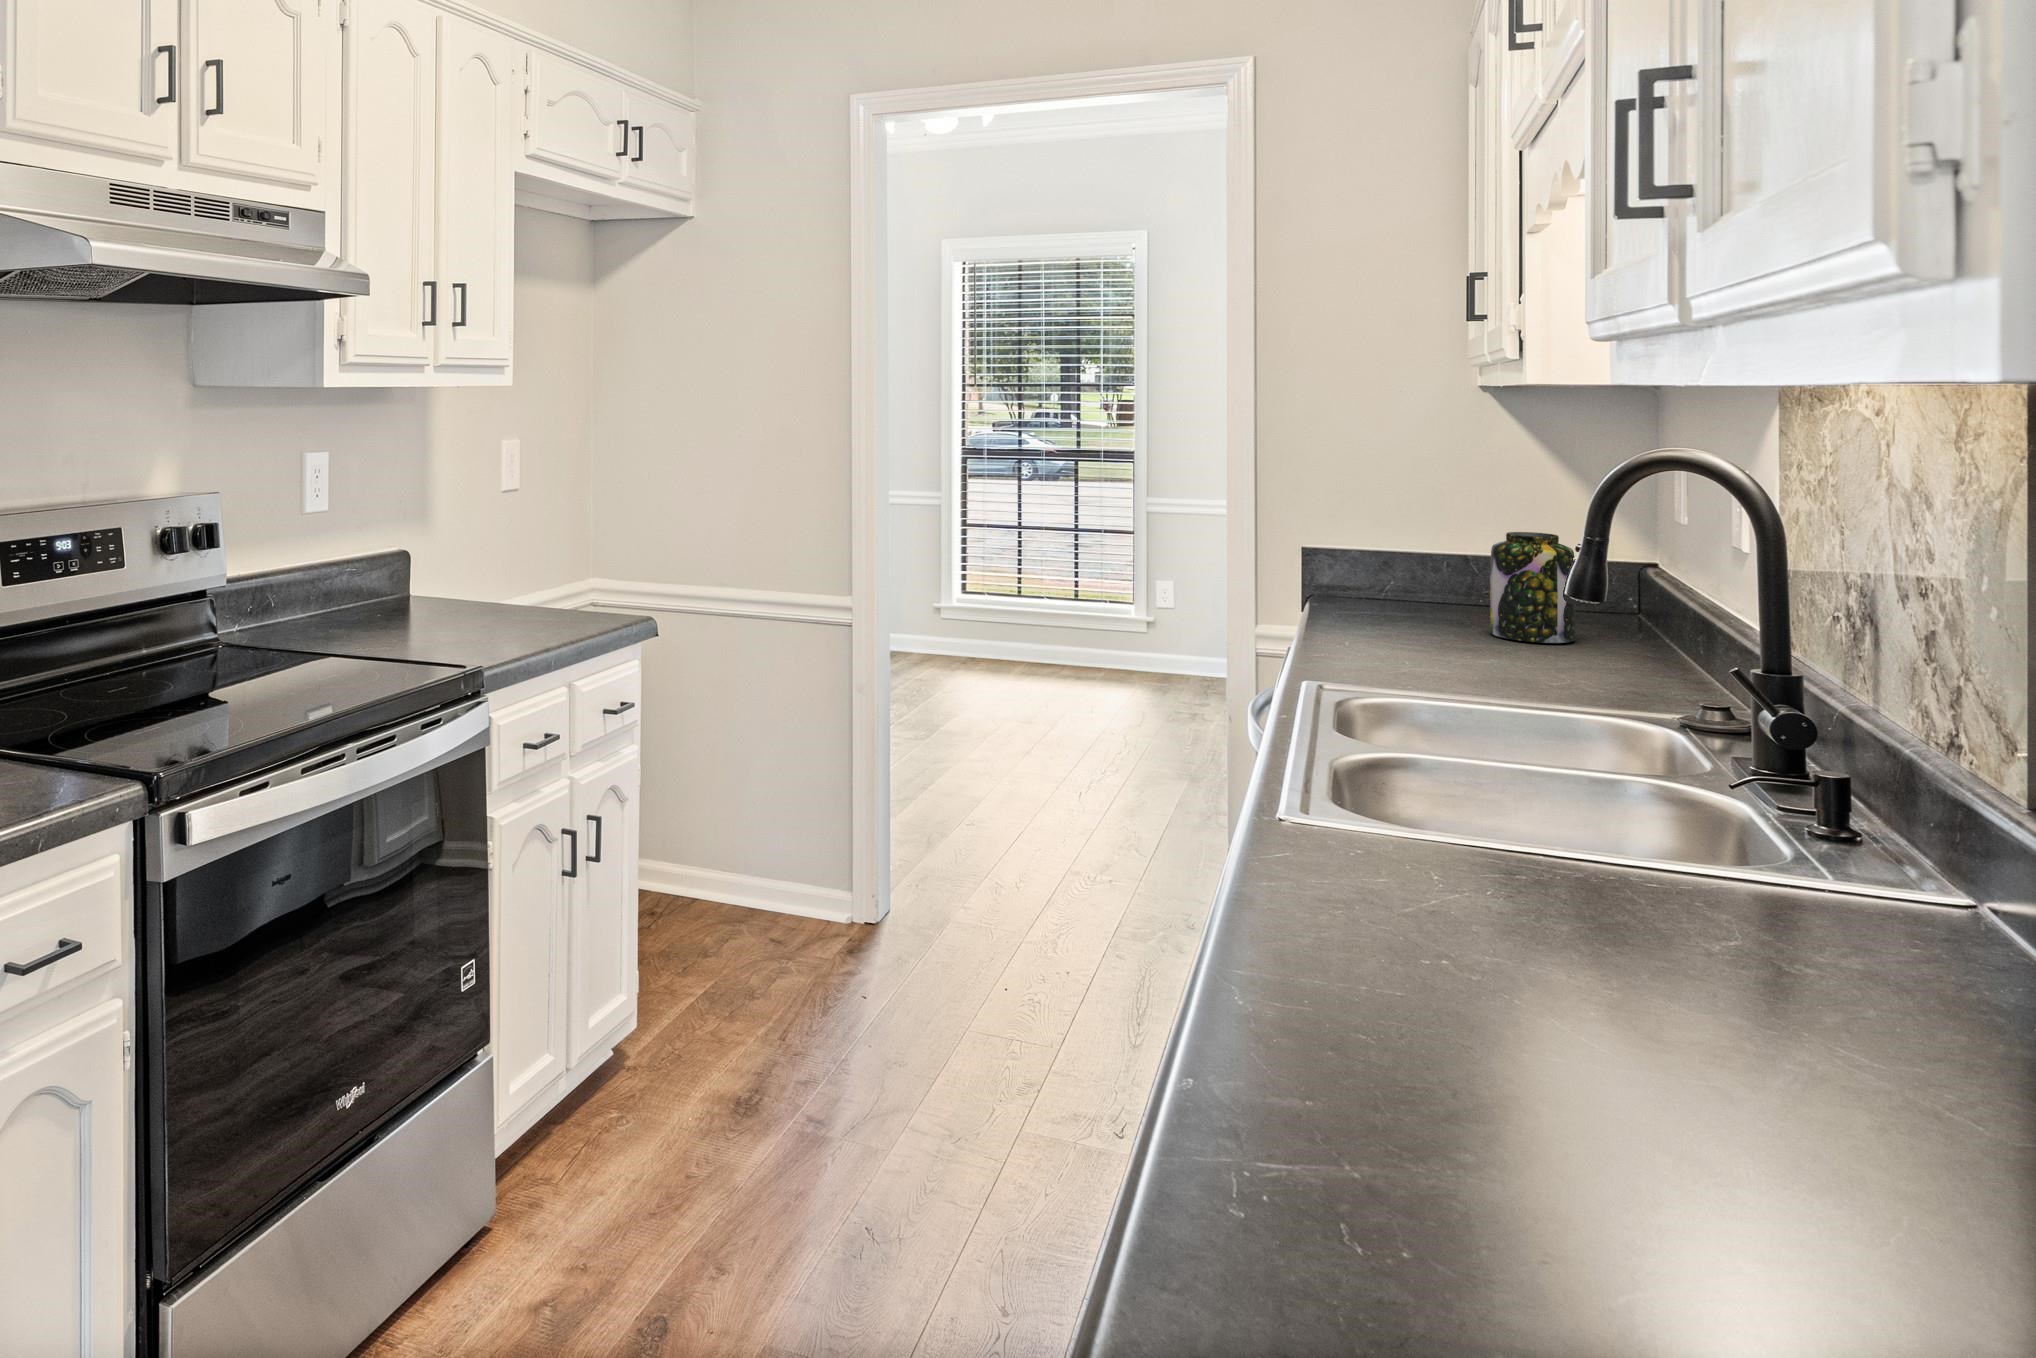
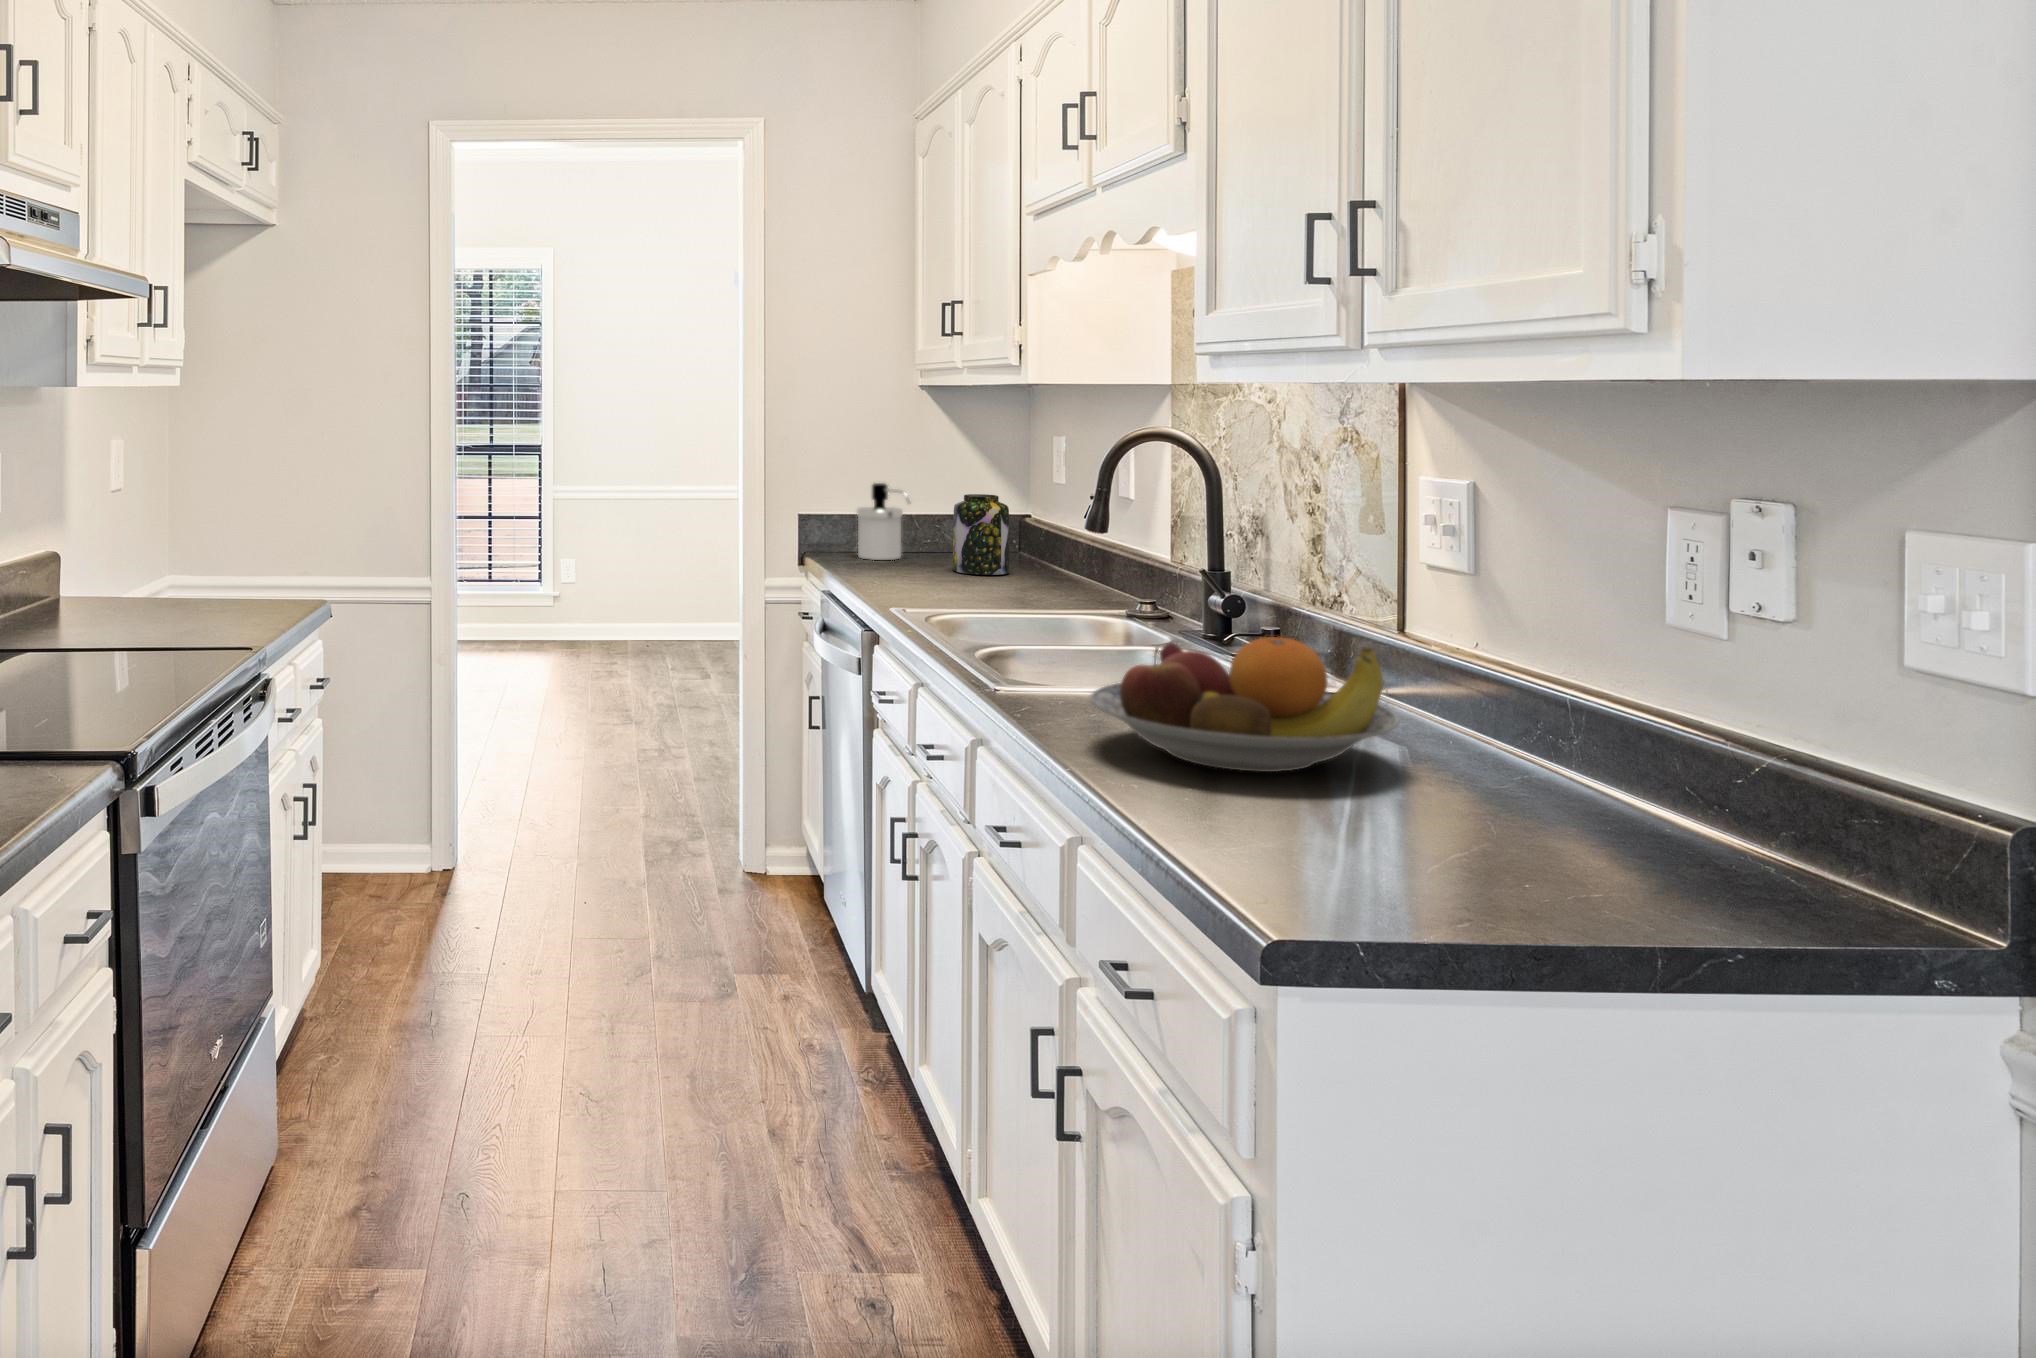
soap dispenser: none [1370,512,1439,612] -> present [857,483,910,560]
fruit bowl: none [1287,792,1847,1043] -> present [1090,637,1399,772]

